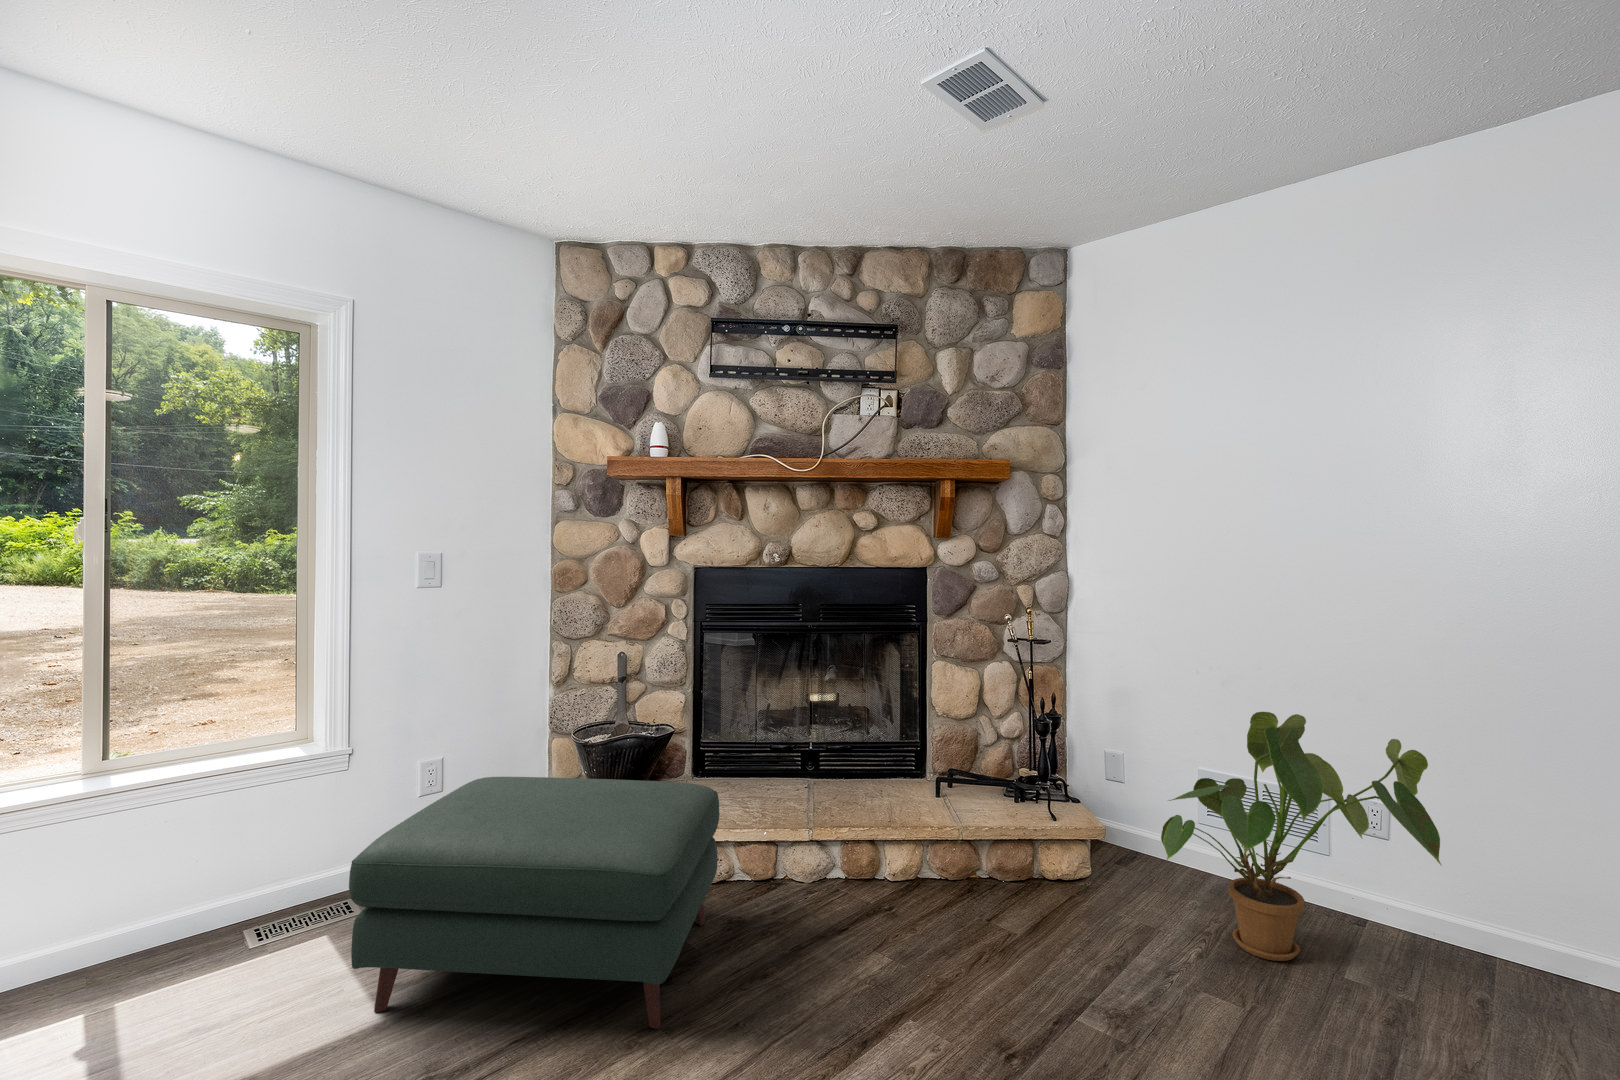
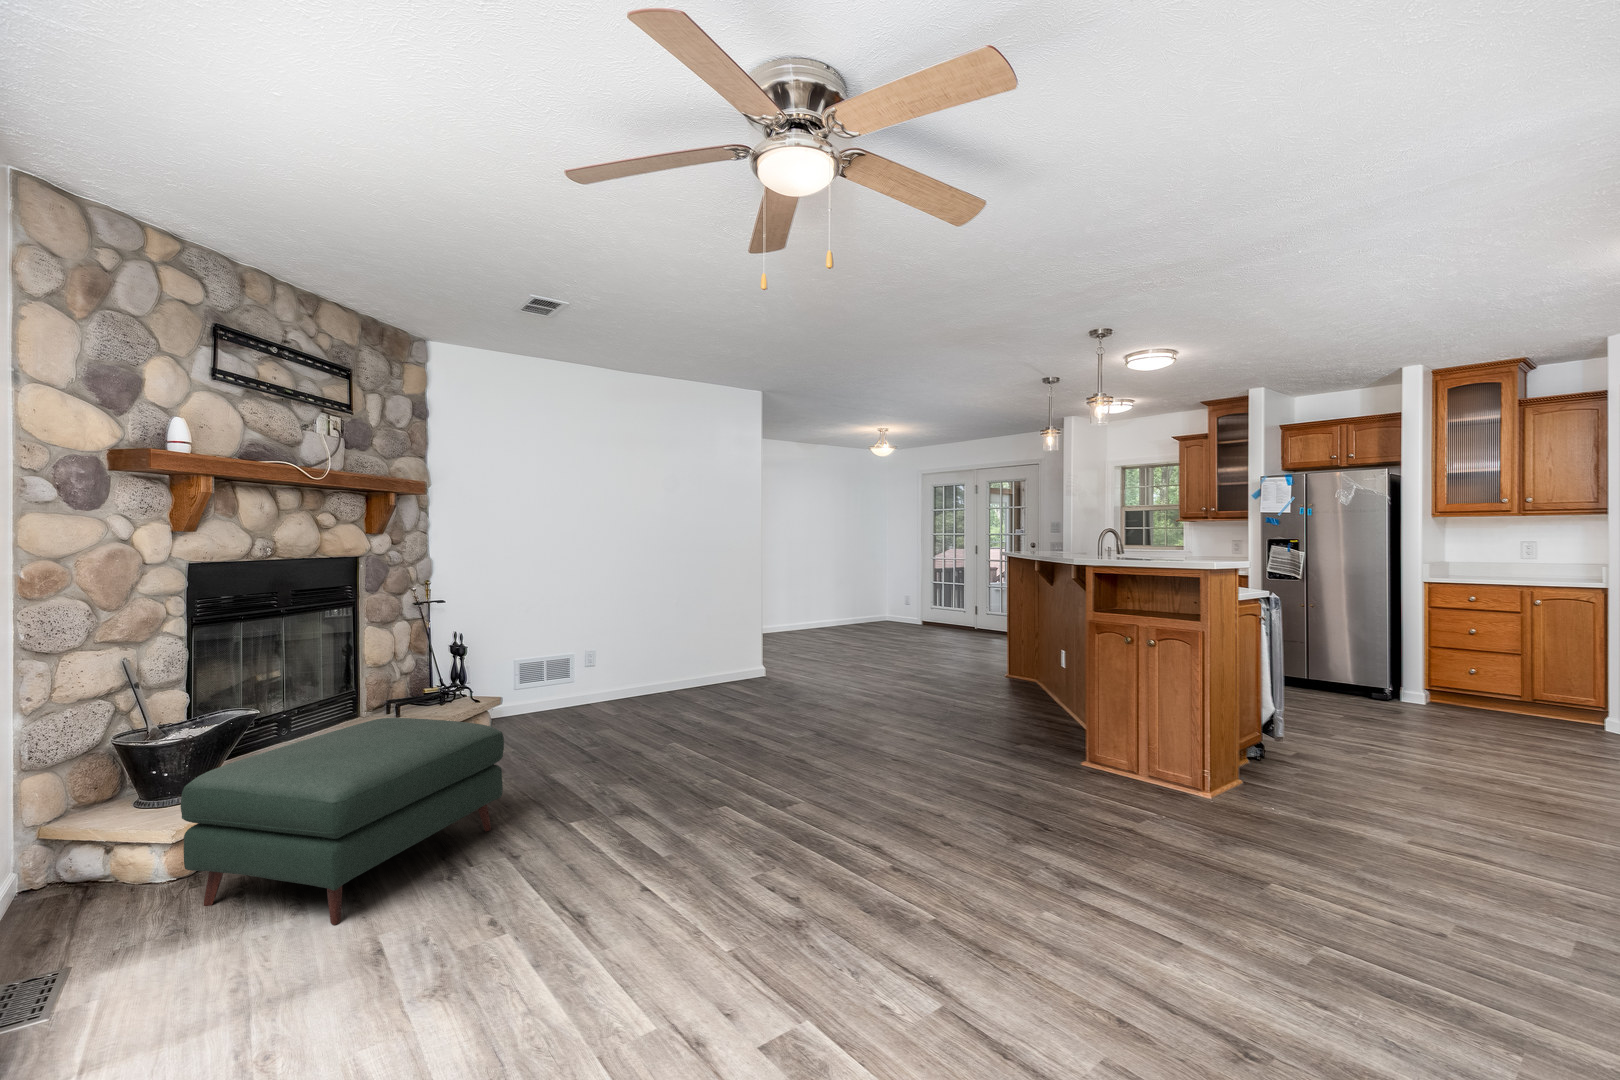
house plant: present [1161,712,1441,961] -> none [539,617,649,722]

